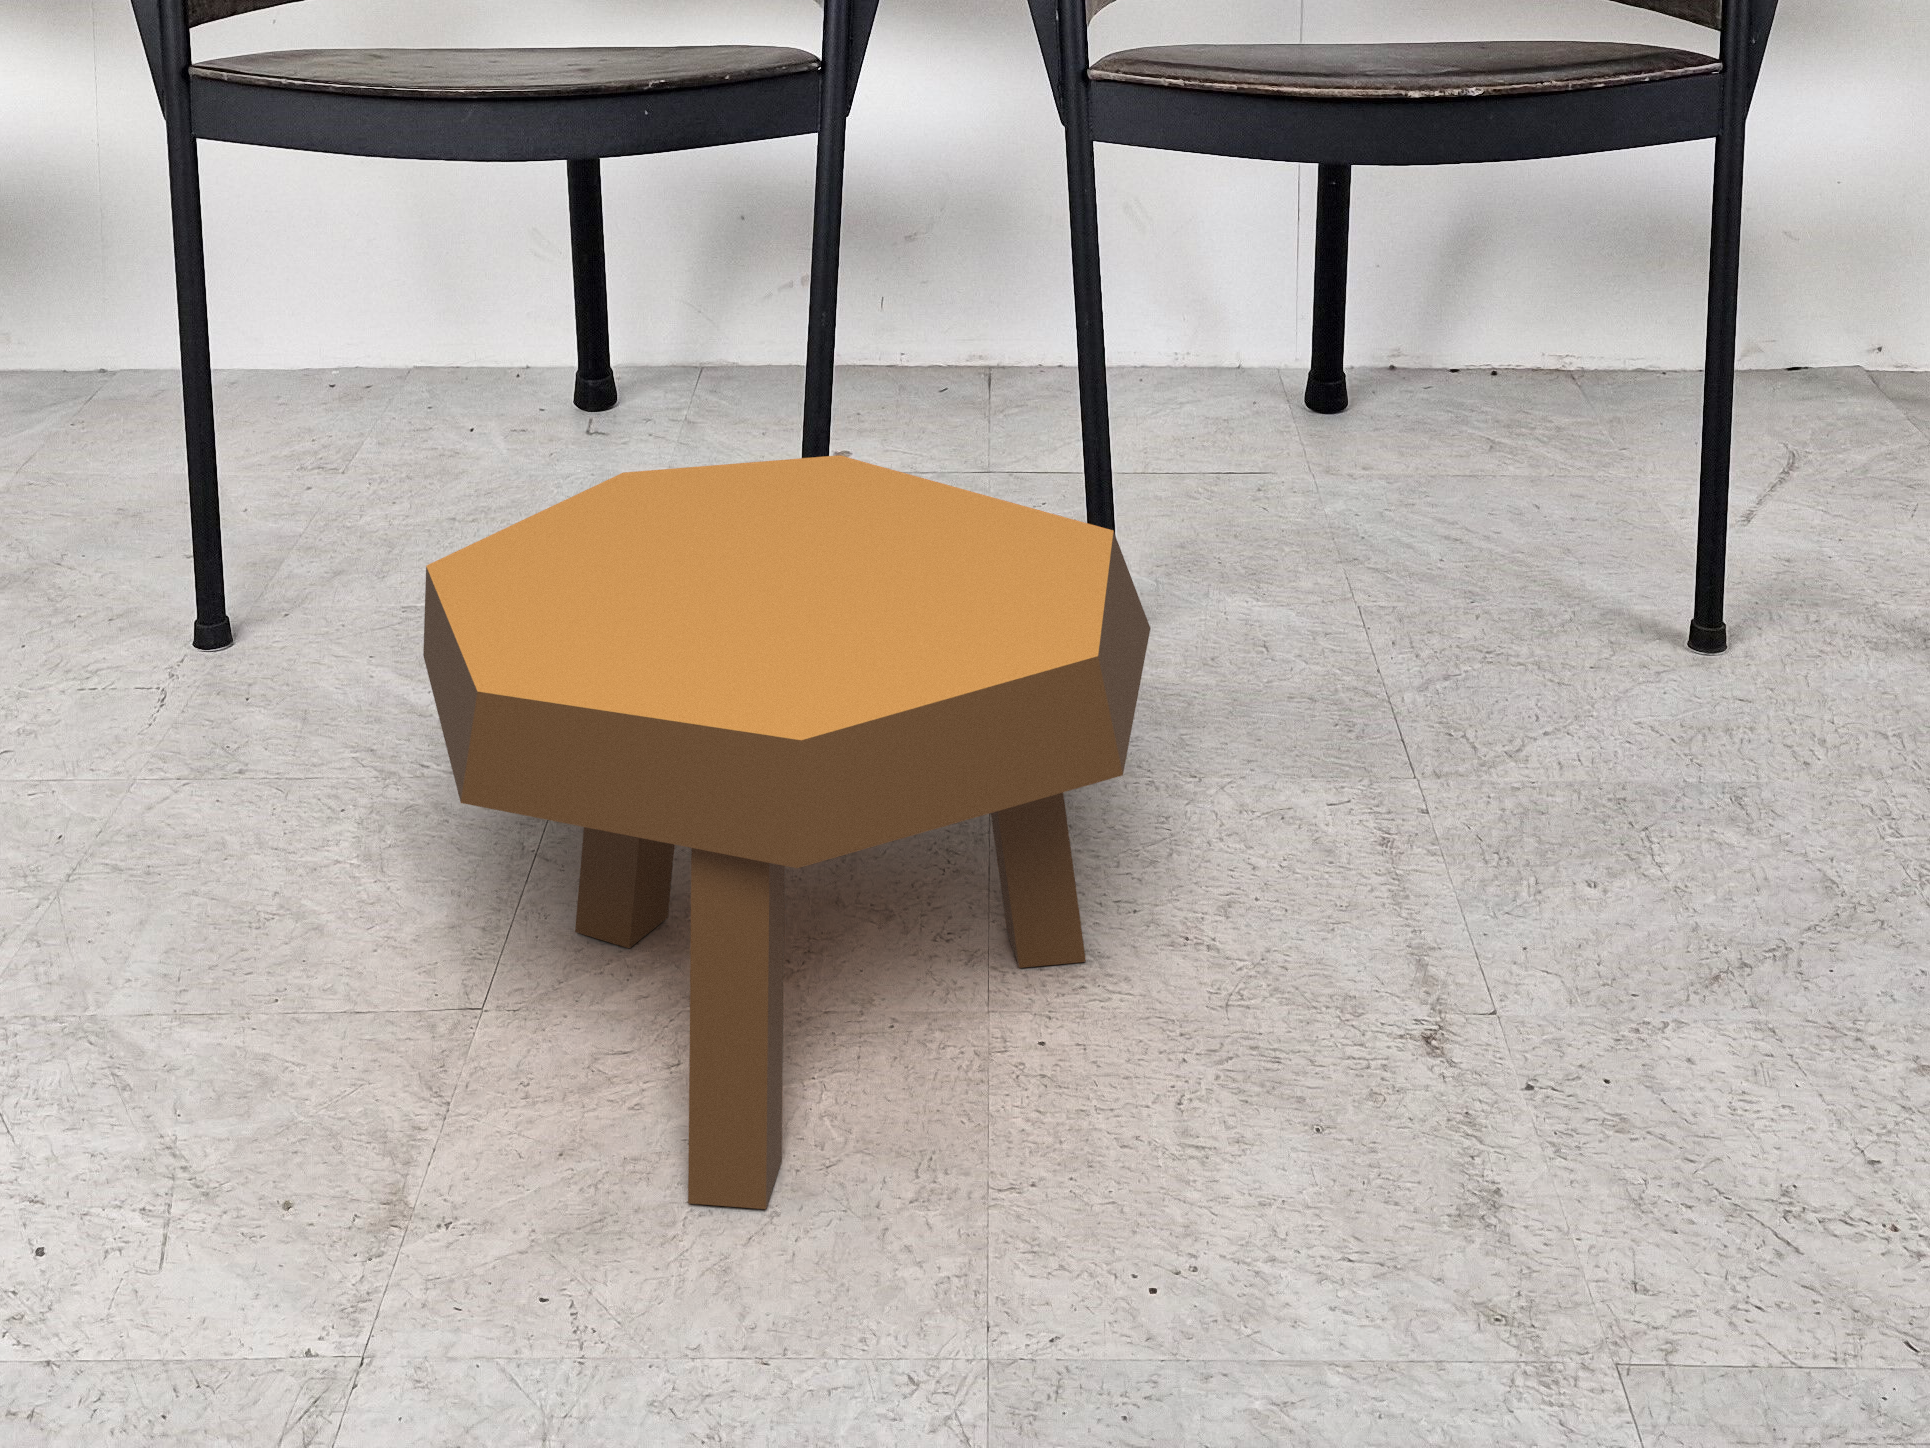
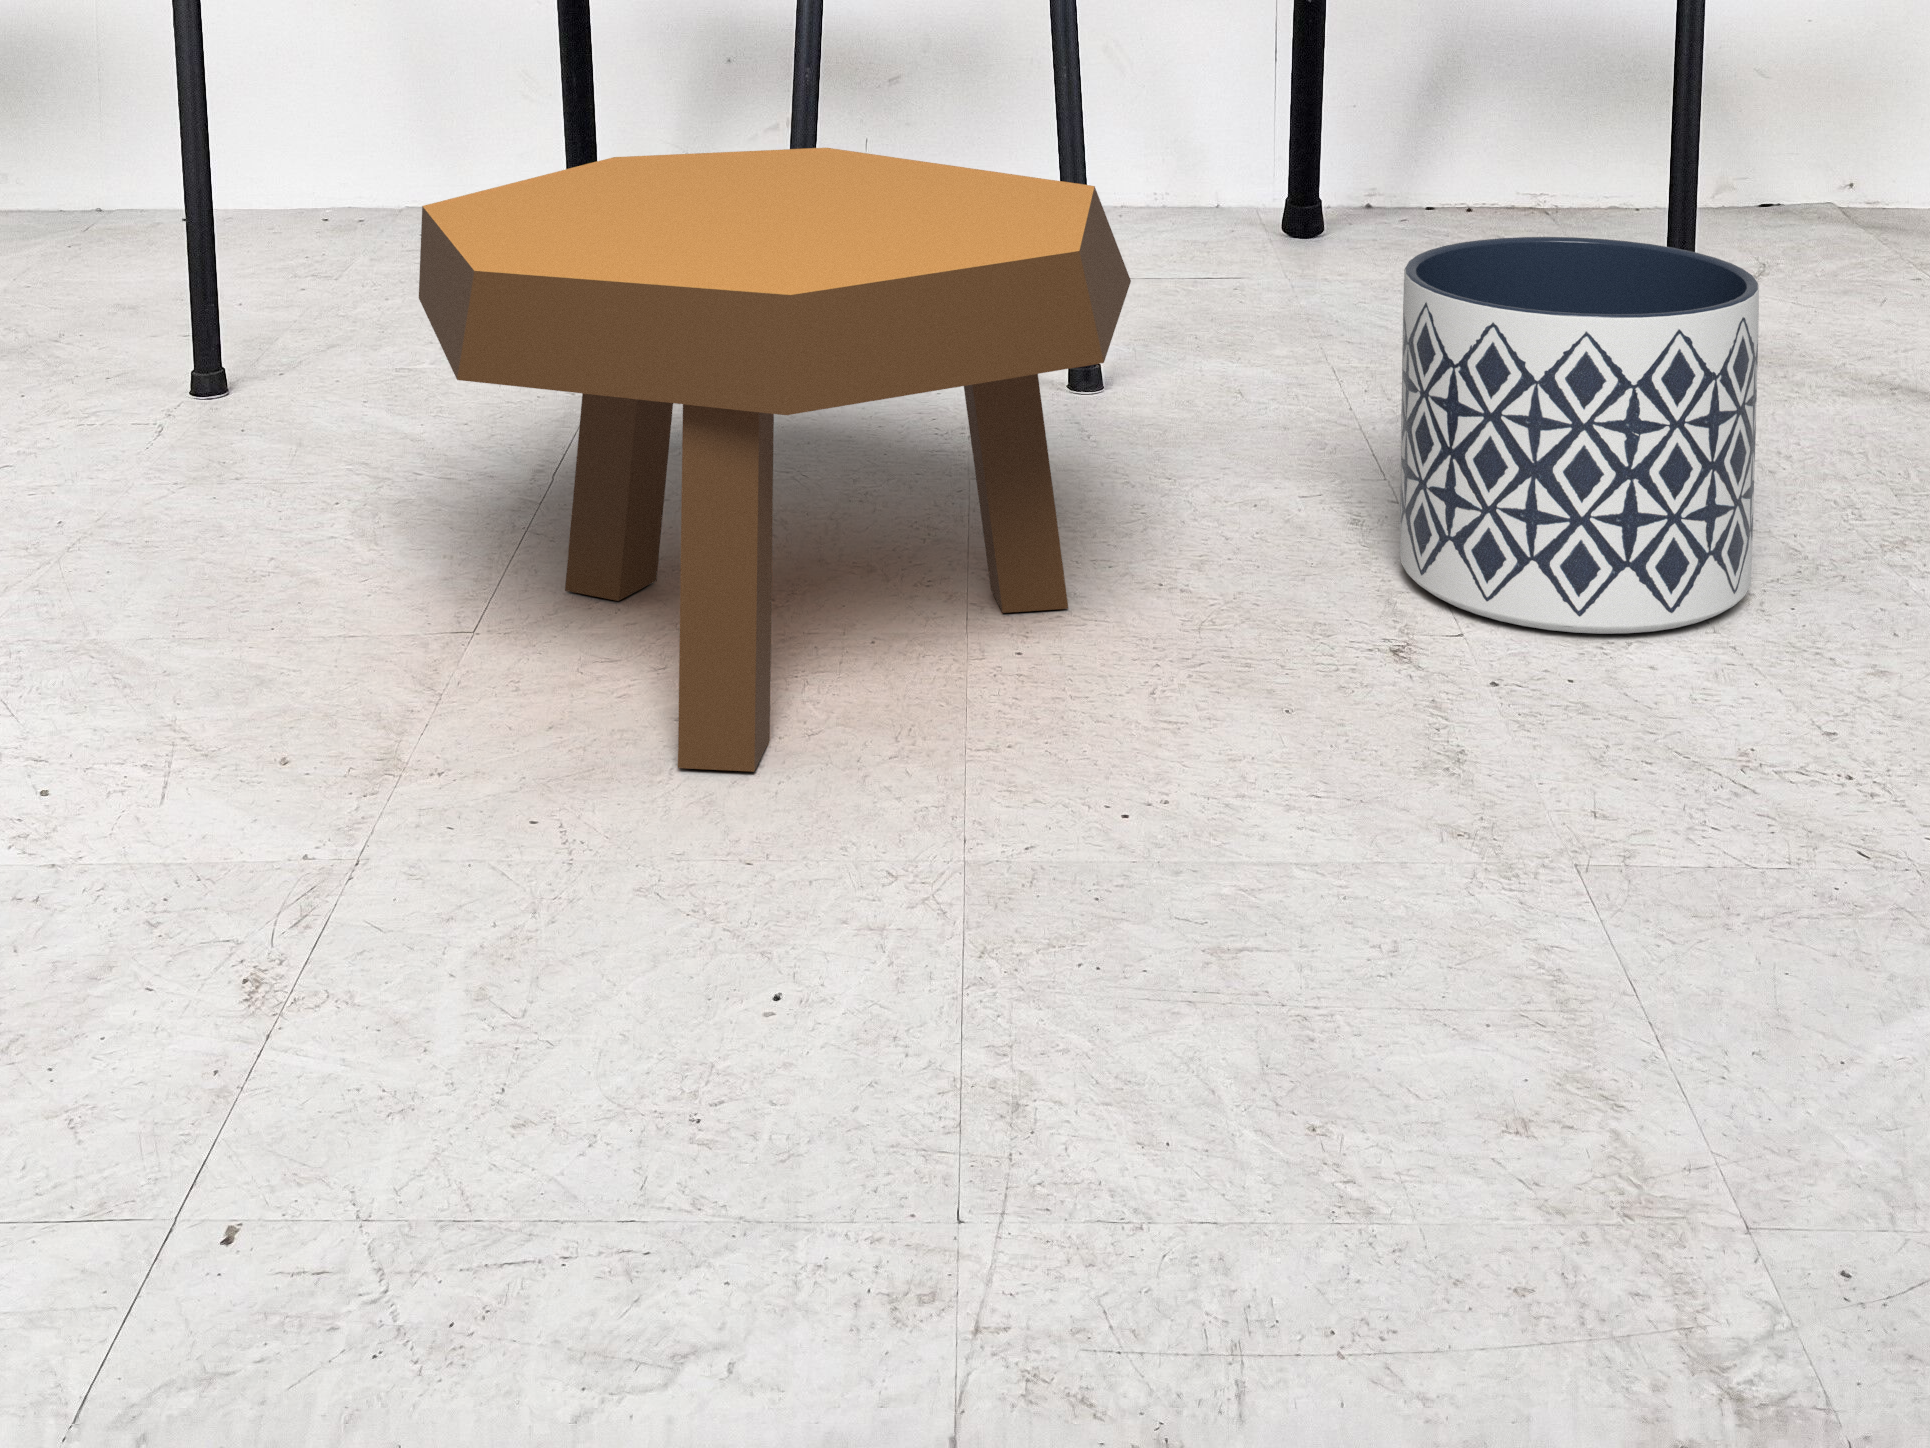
planter: none [1423,552,1793,1004] -> present [1400,237,1759,634]

